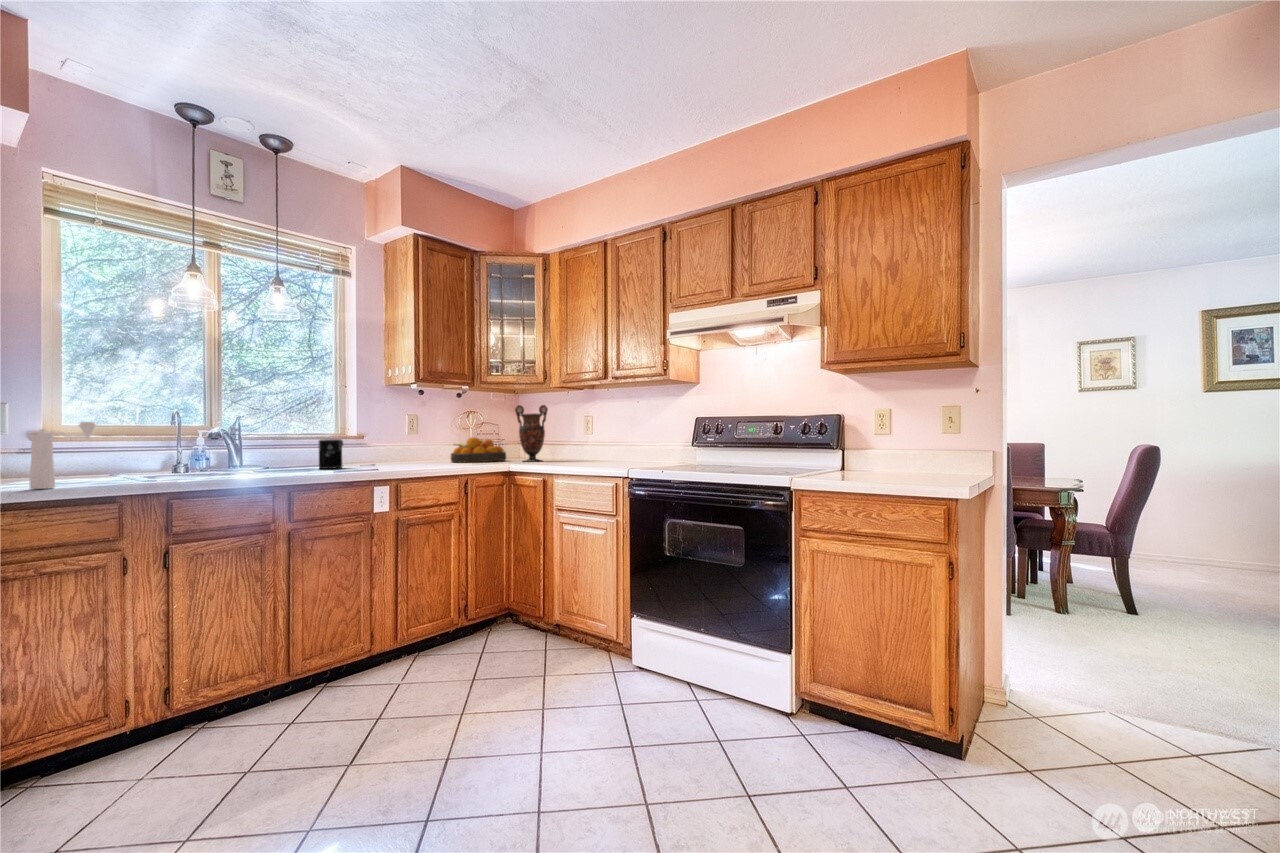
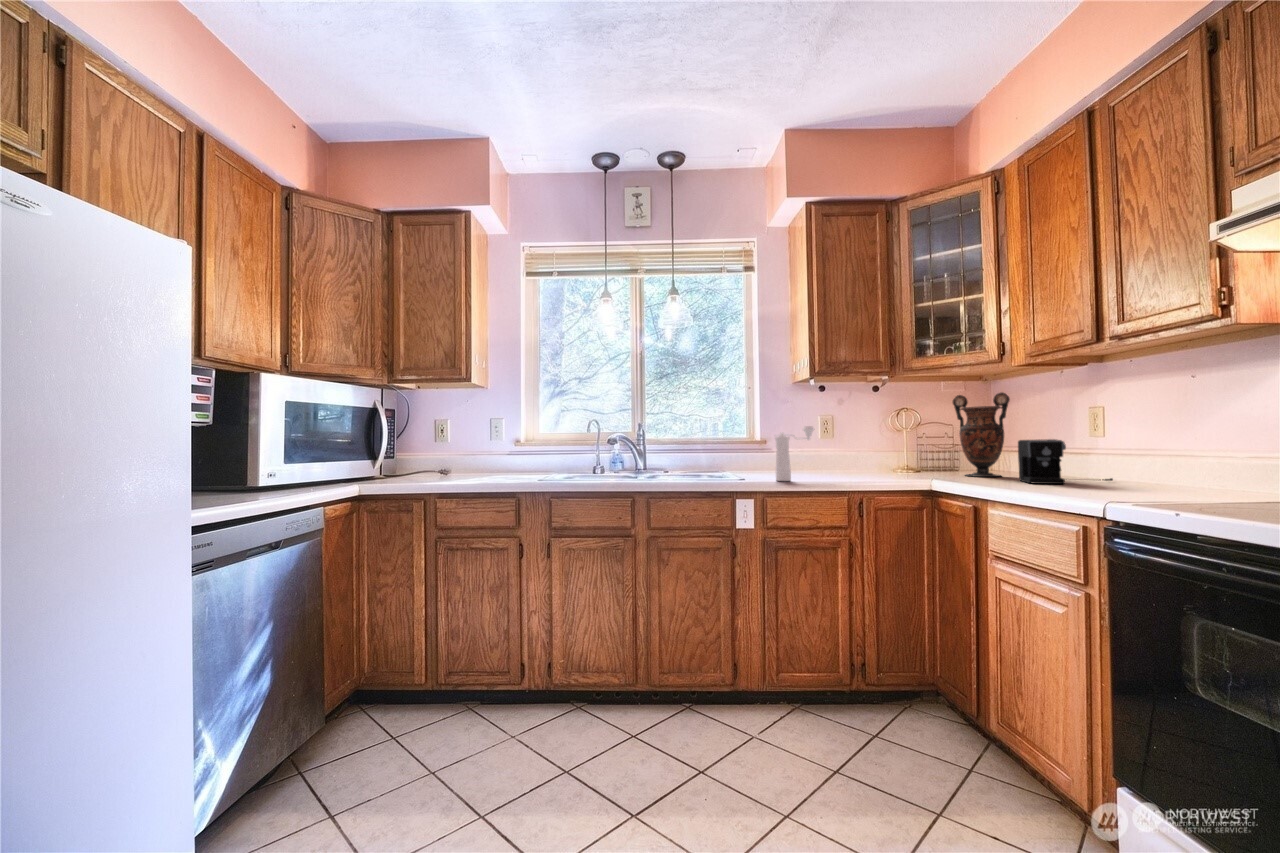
pepper mill: present [29,422,96,489] -> present [775,426,814,481]
fruit bowl: present [451,437,506,462] -> none [872,439,950,472]
coffee maker: present [319,439,374,469] -> present [1018,439,1113,484]

